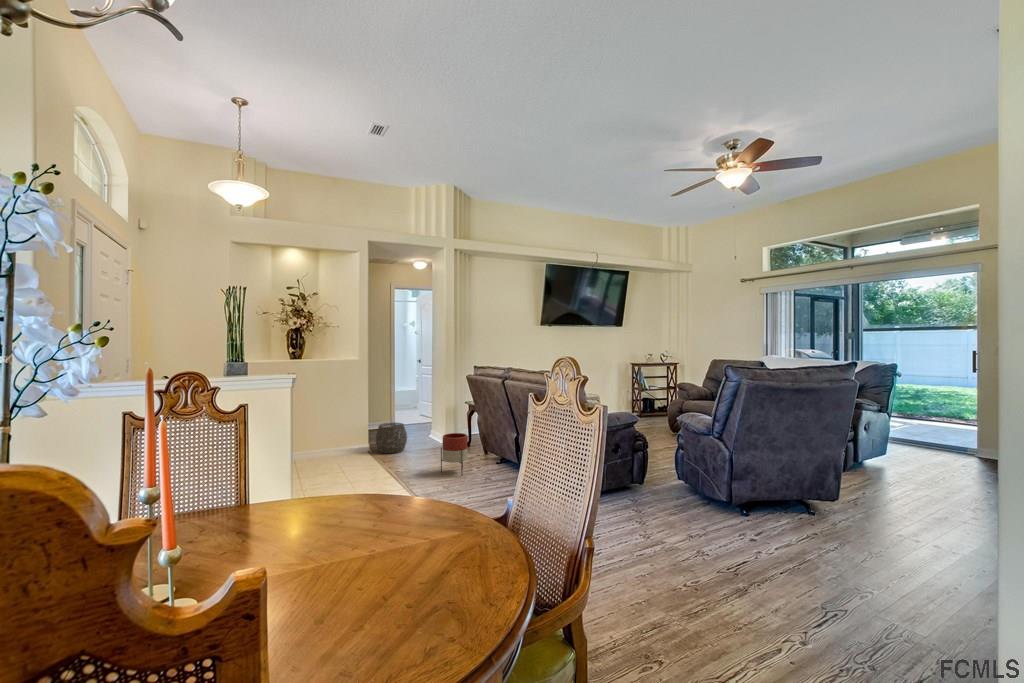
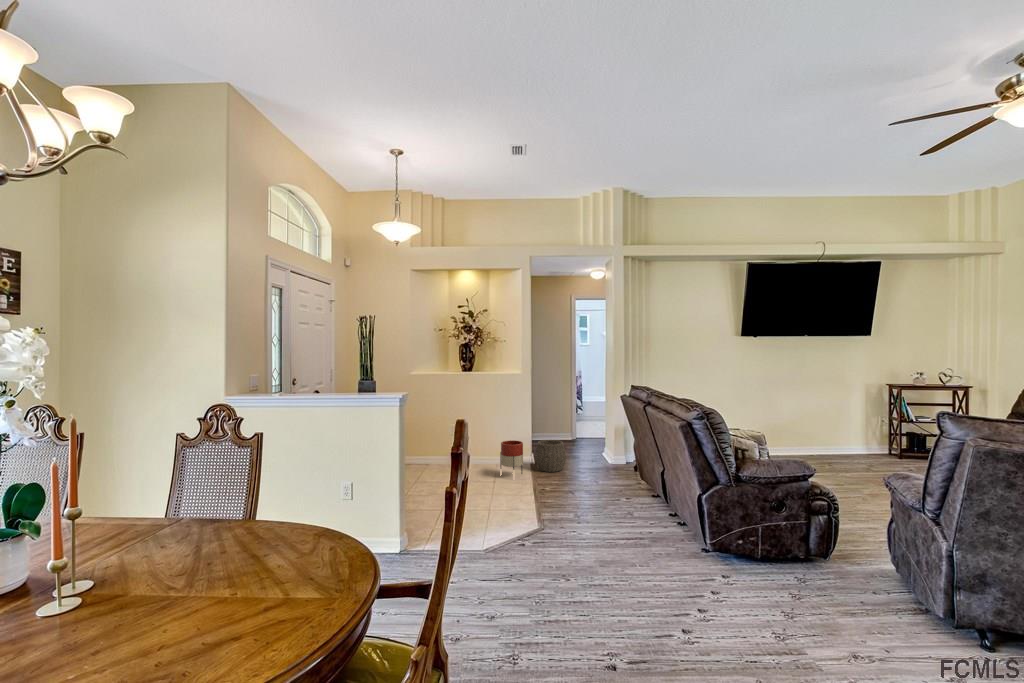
planter: present [441,433,467,475] -> present [500,440,523,474]

